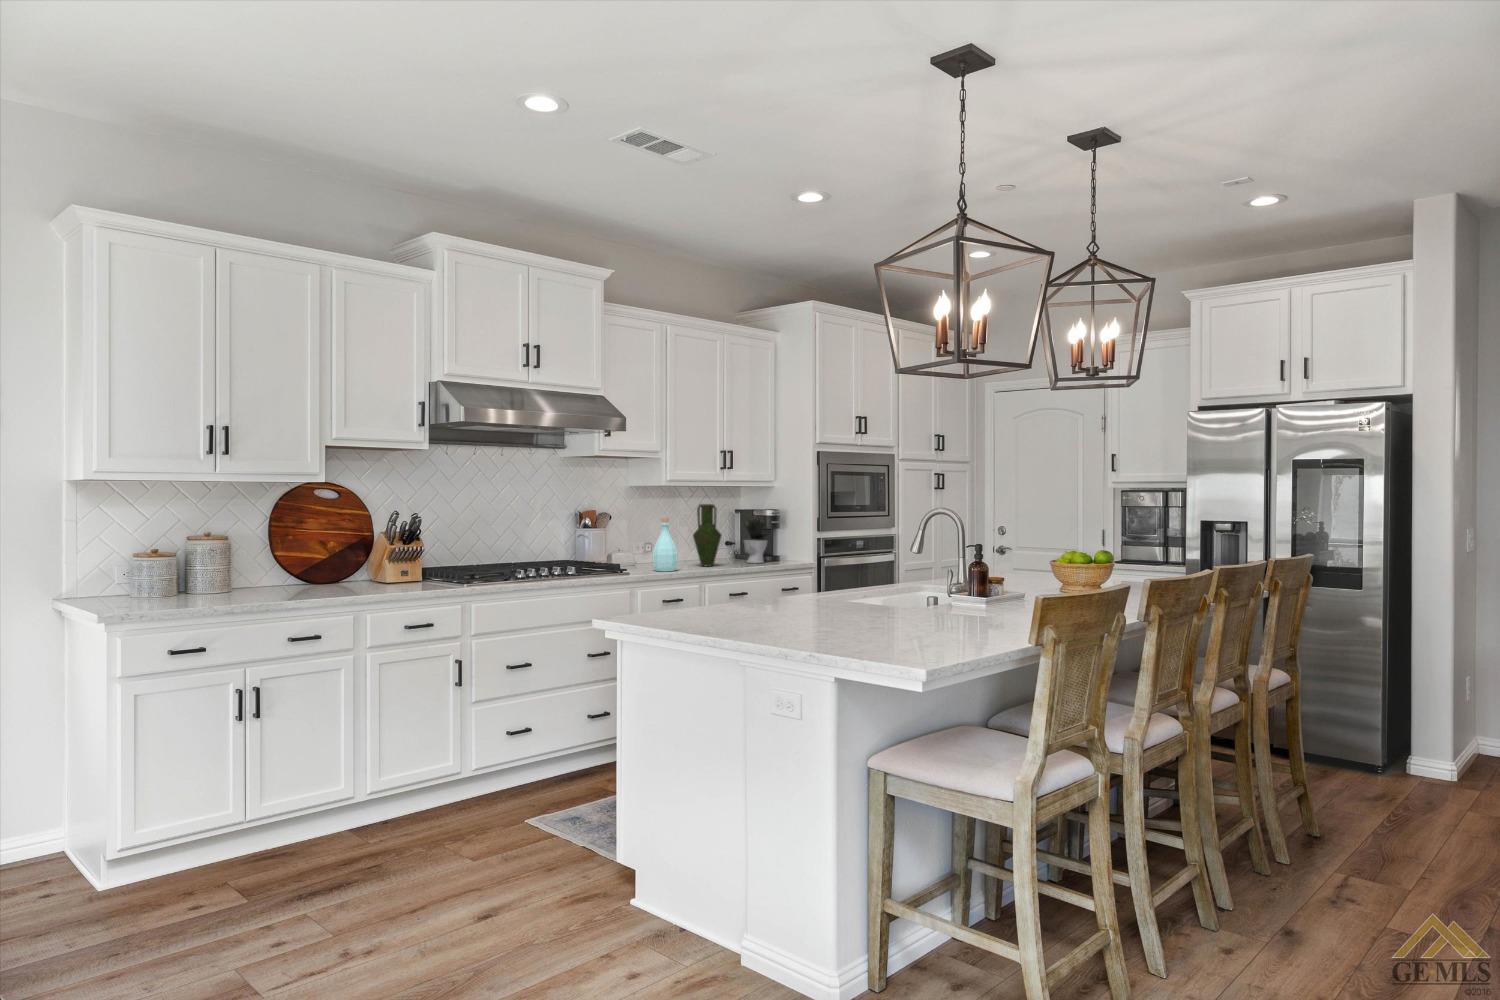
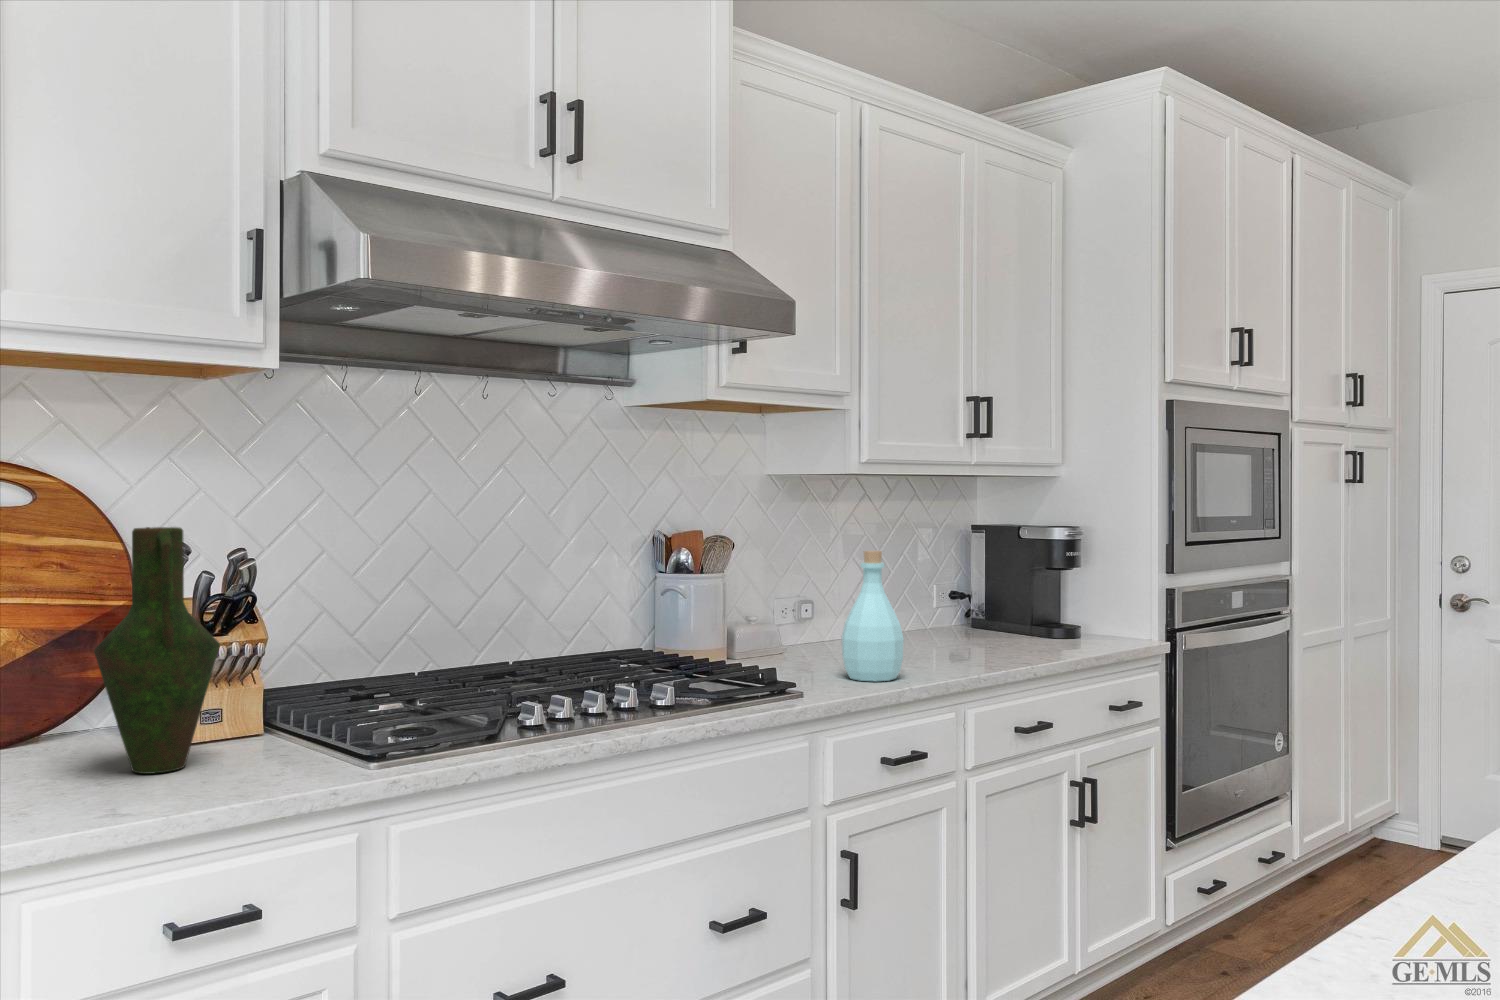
vase: present [693,504,721,567] -> present [94,527,220,774]
potted plant: present [741,517,771,563] -> none [1007,533,1090,648]

